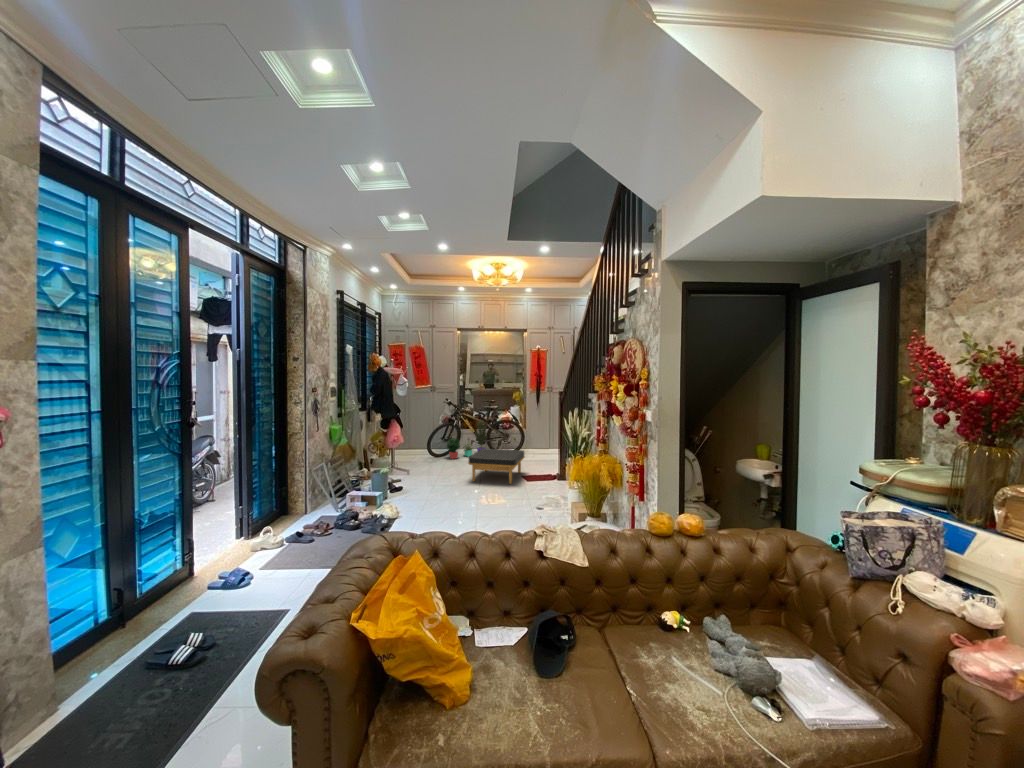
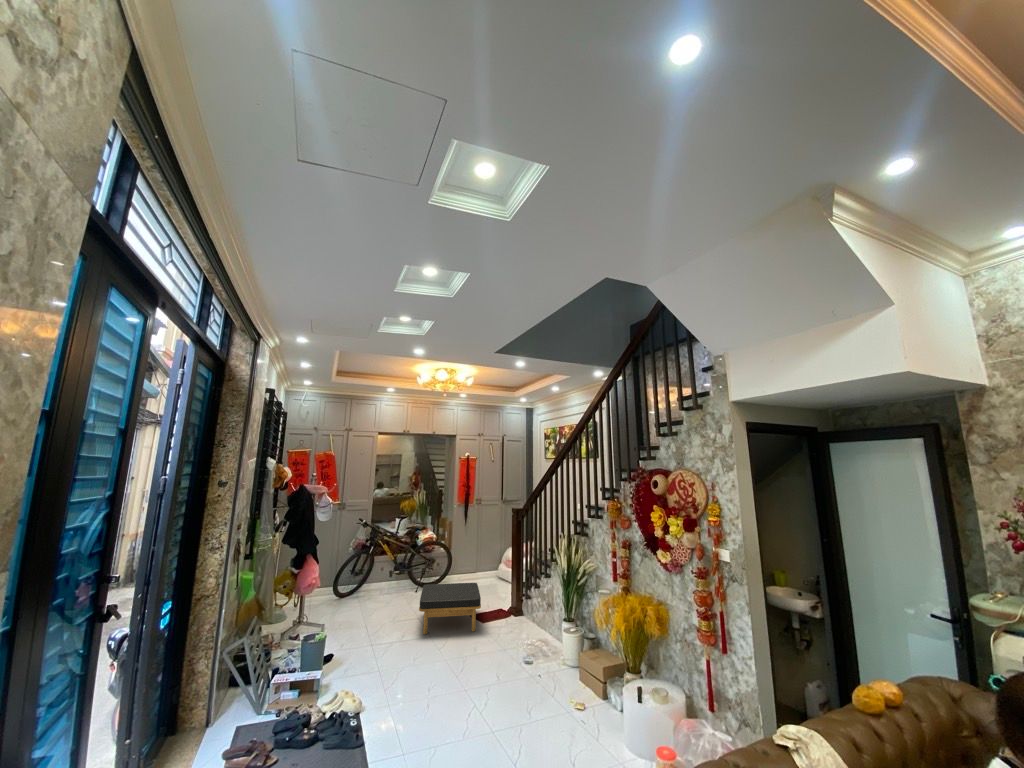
potted plant: present [447,420,486,459] -> none [362,542,412,601]

